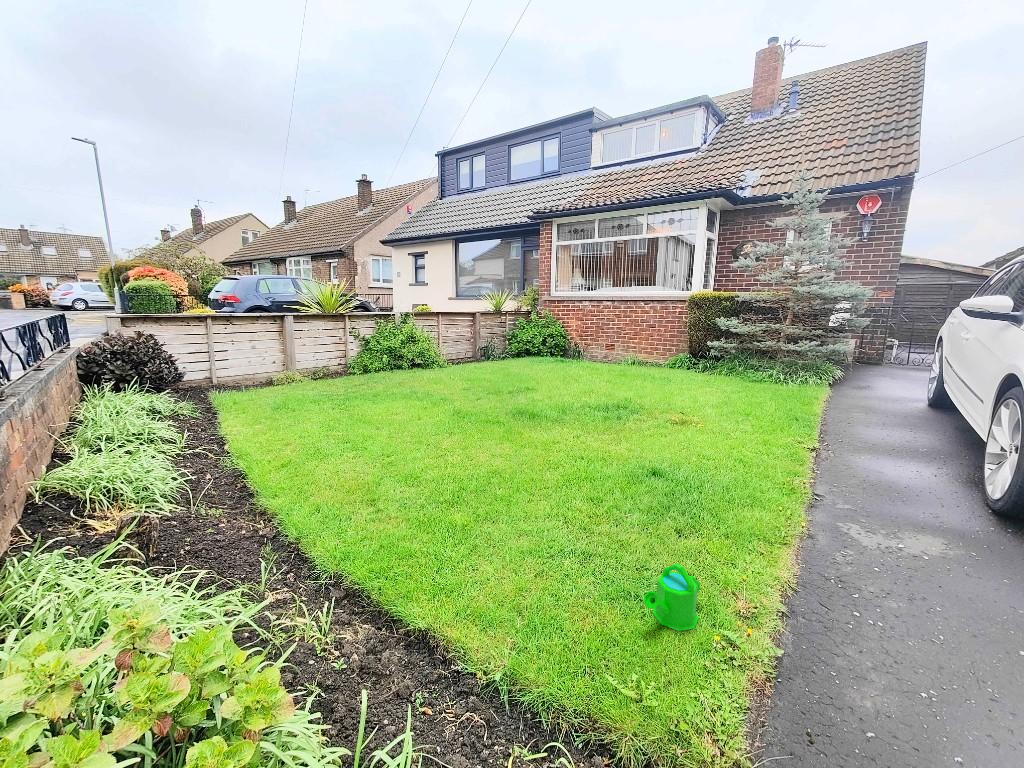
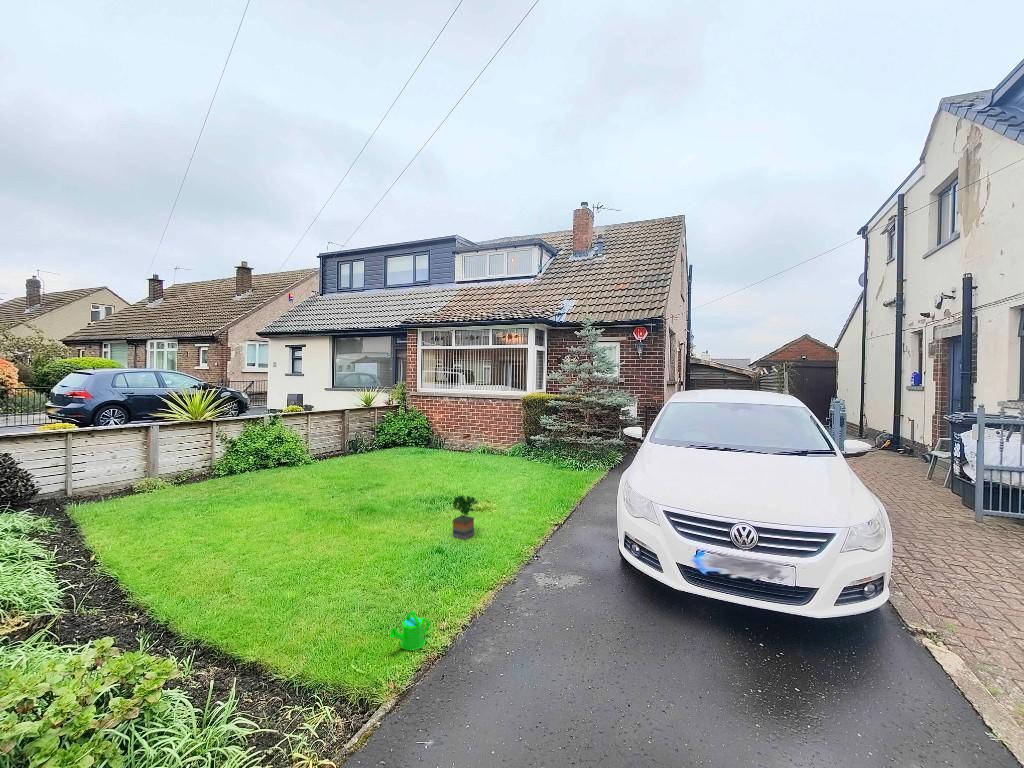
potted tree: none [653,394,693,456] -> present [453,495,478,540]

